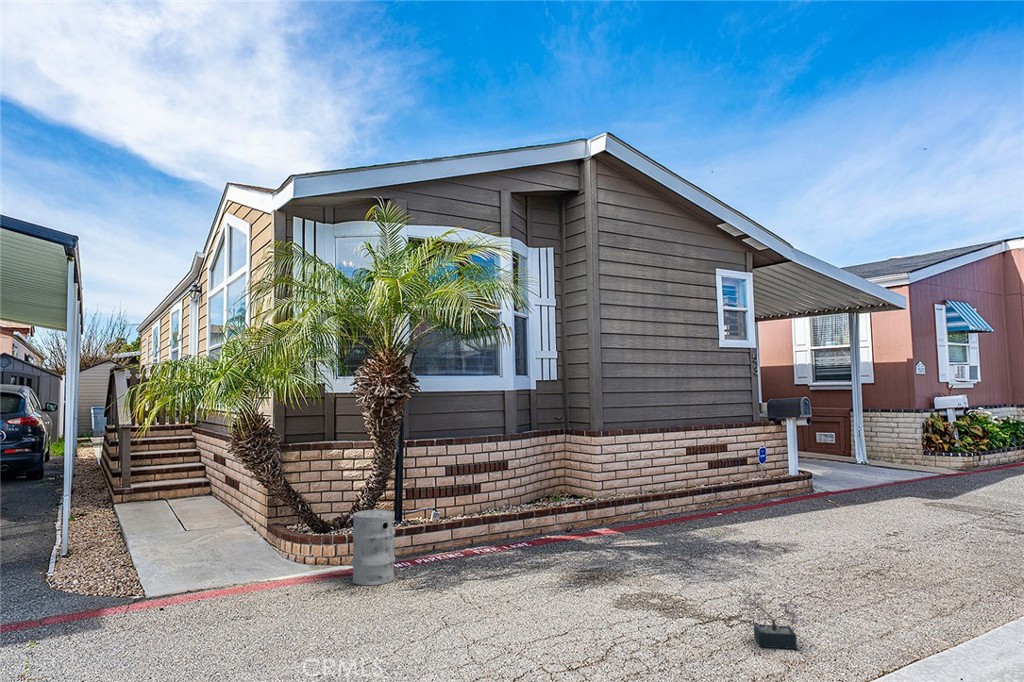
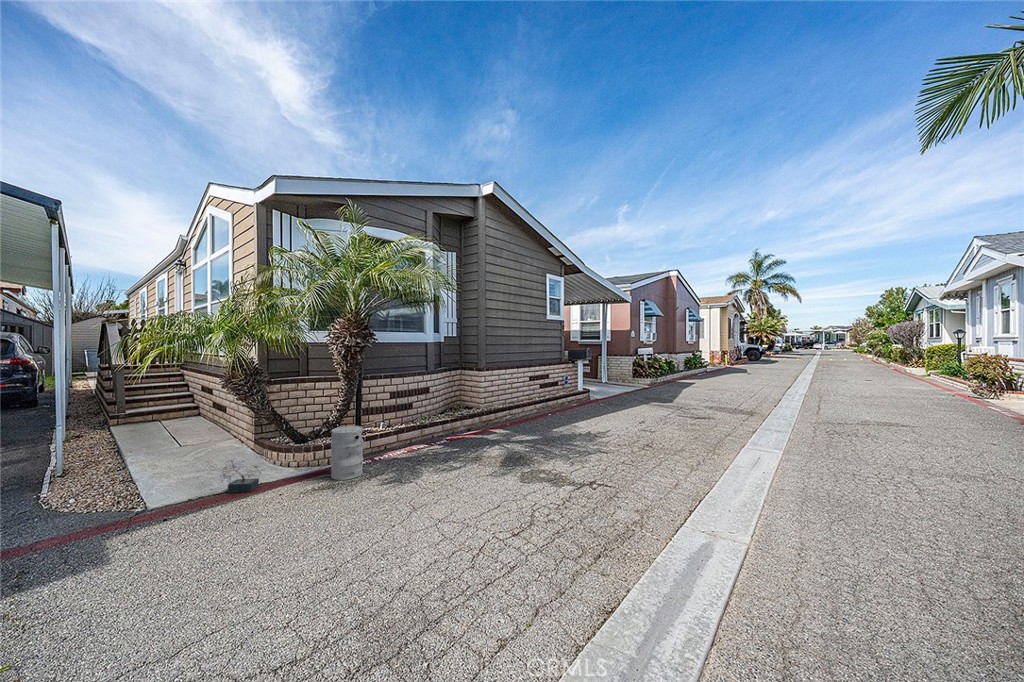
decorative plant: present [738,588,804,649] -> present [221,460,263,493]

